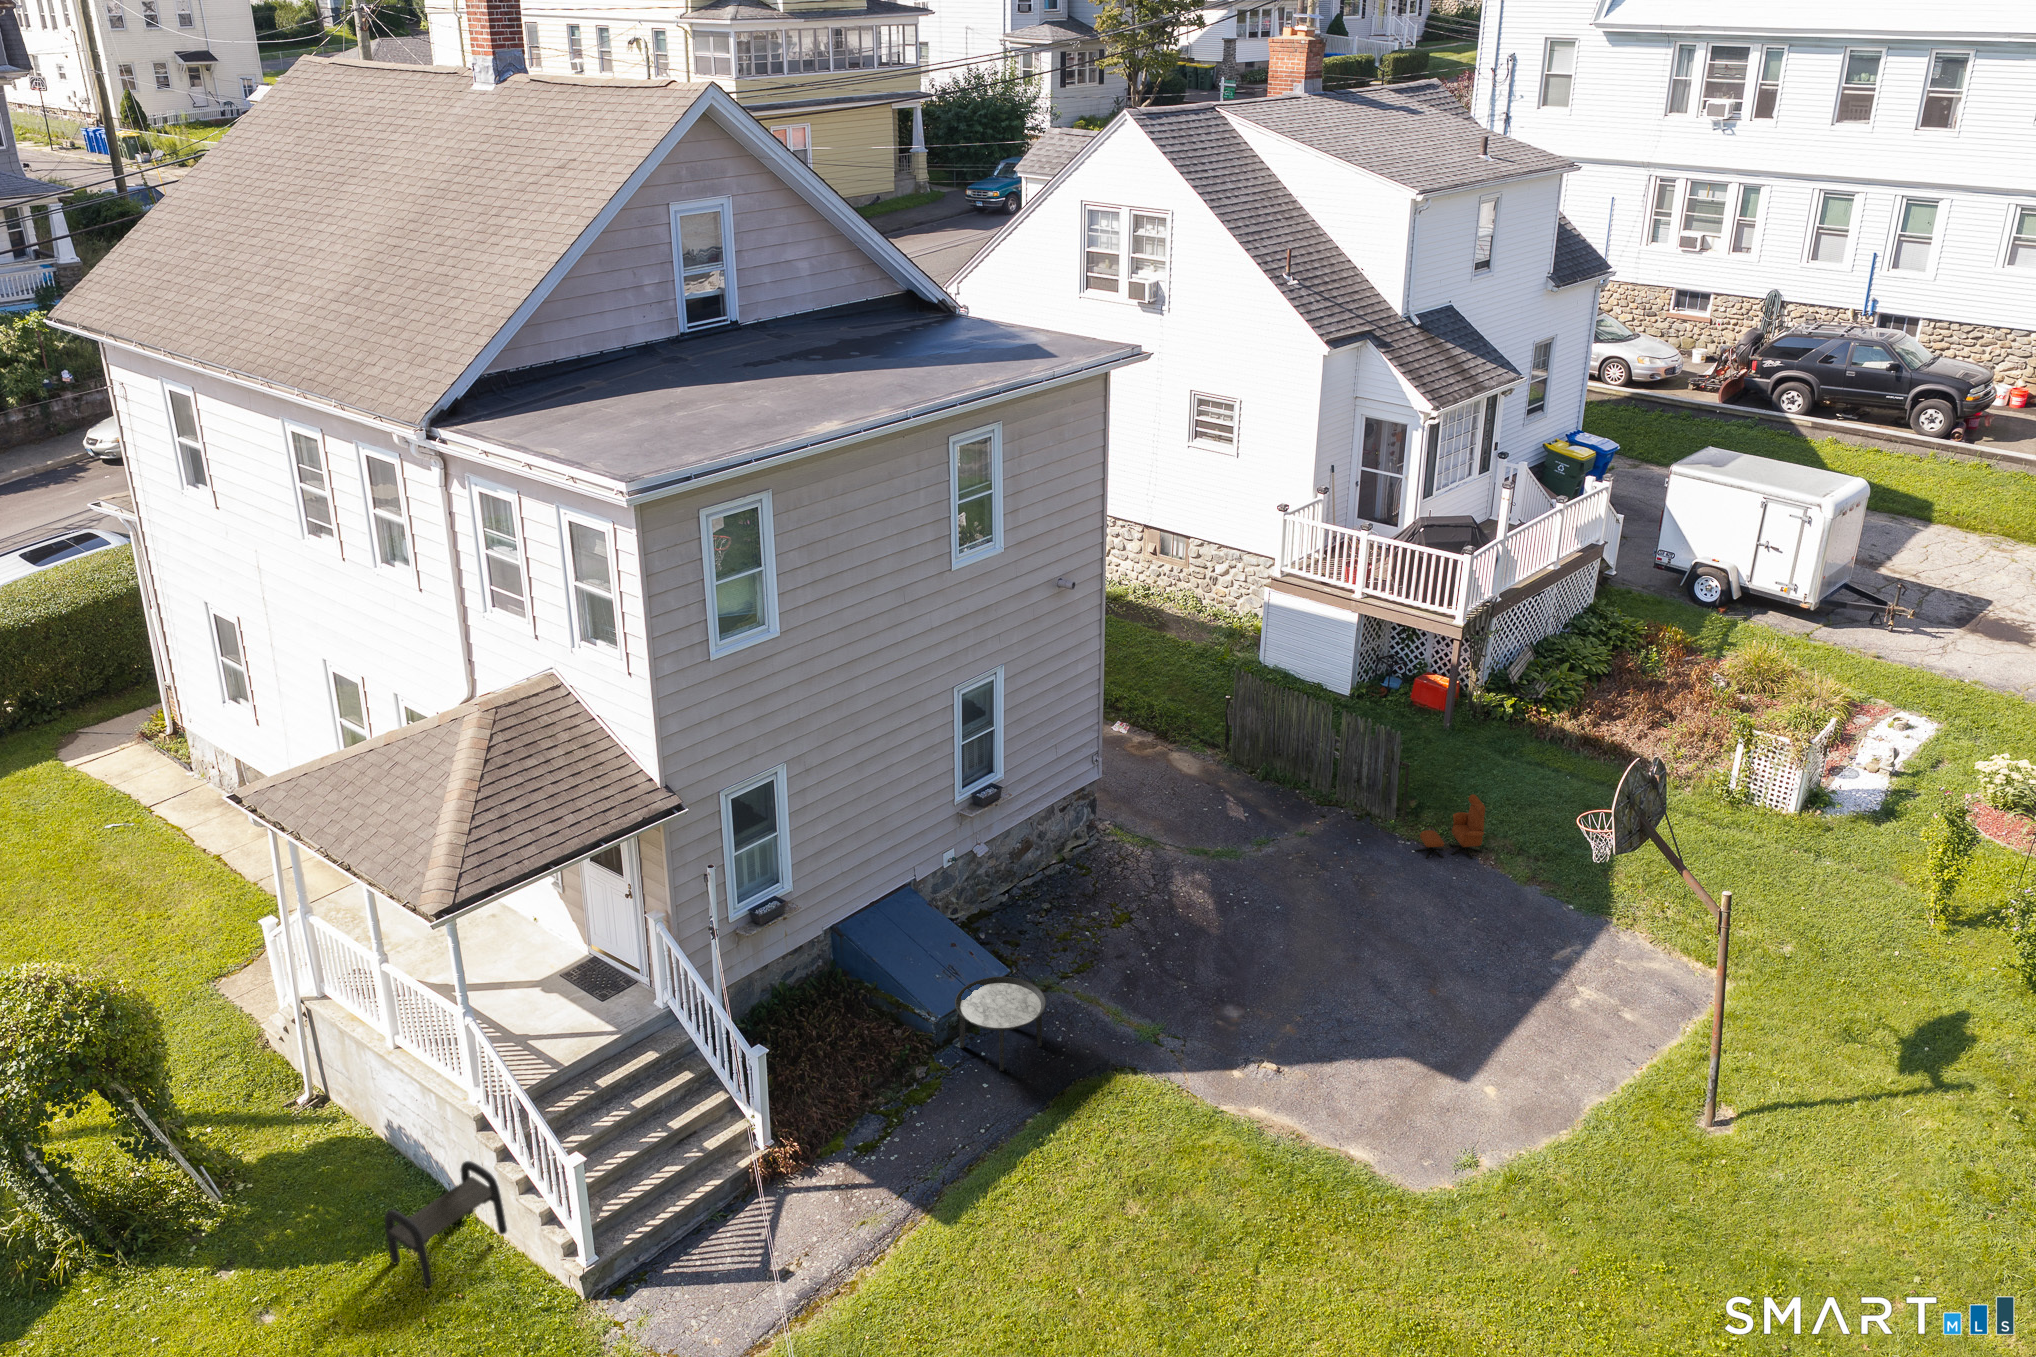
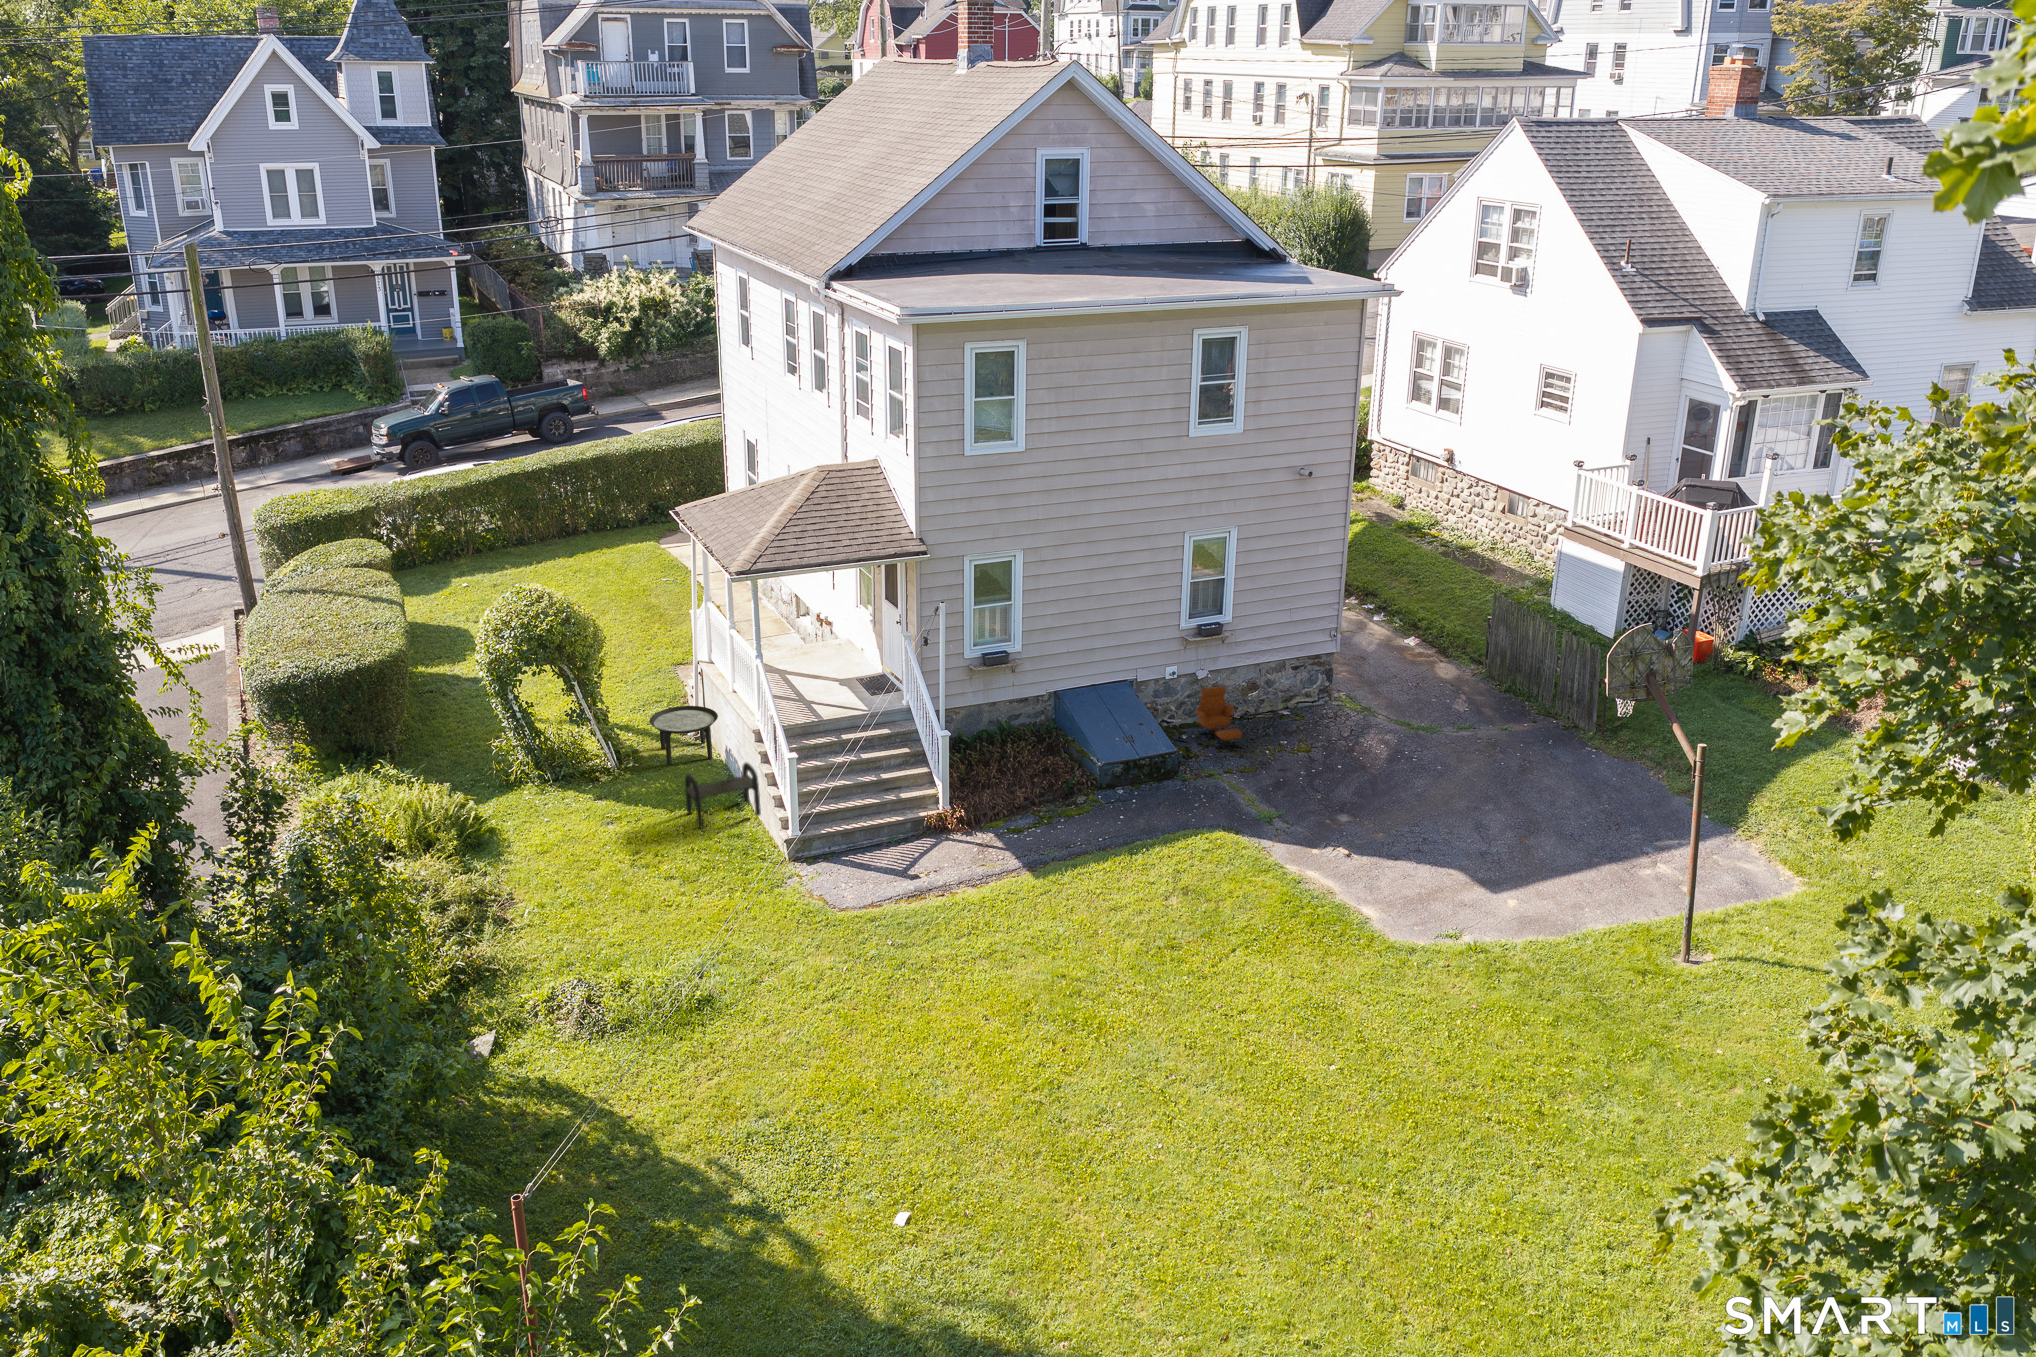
lounge chair: present [1415,794,1485,859] -> present [1195,686,1242,749]
round table: present [955,977,1046,1071] -> present [650,706,718,765]

